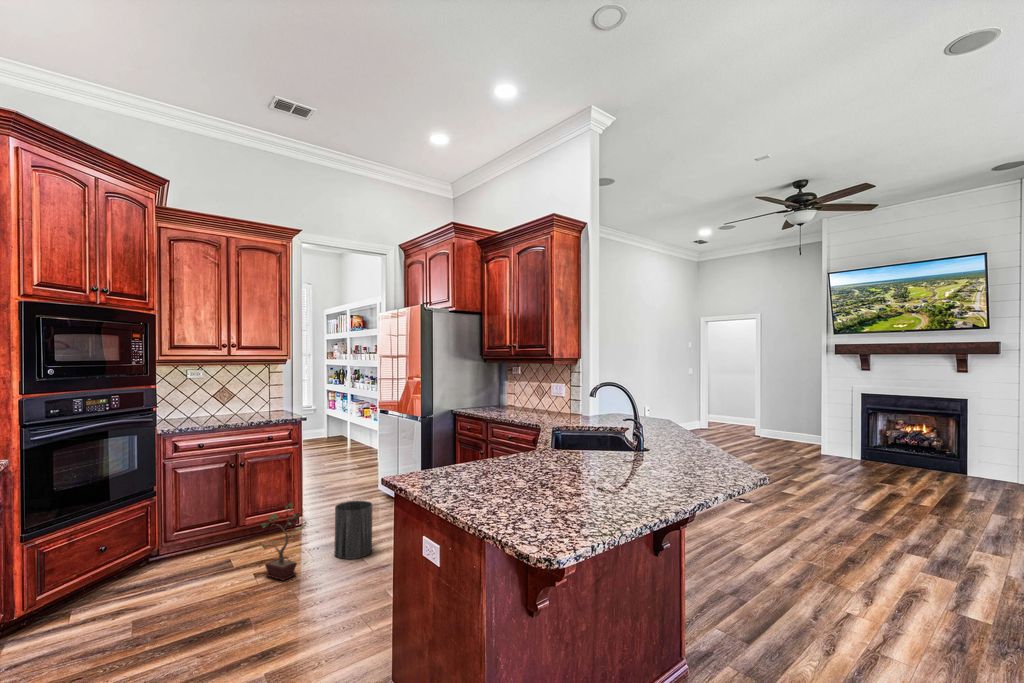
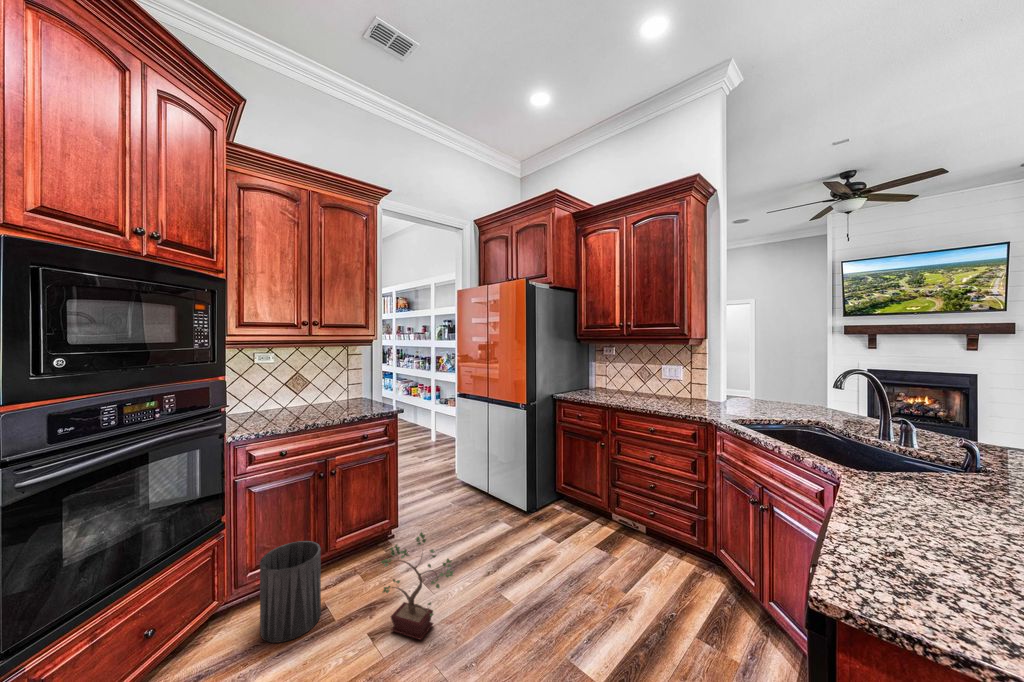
trash can: present [335,501,373,559] -> present [260,541,321,643]

